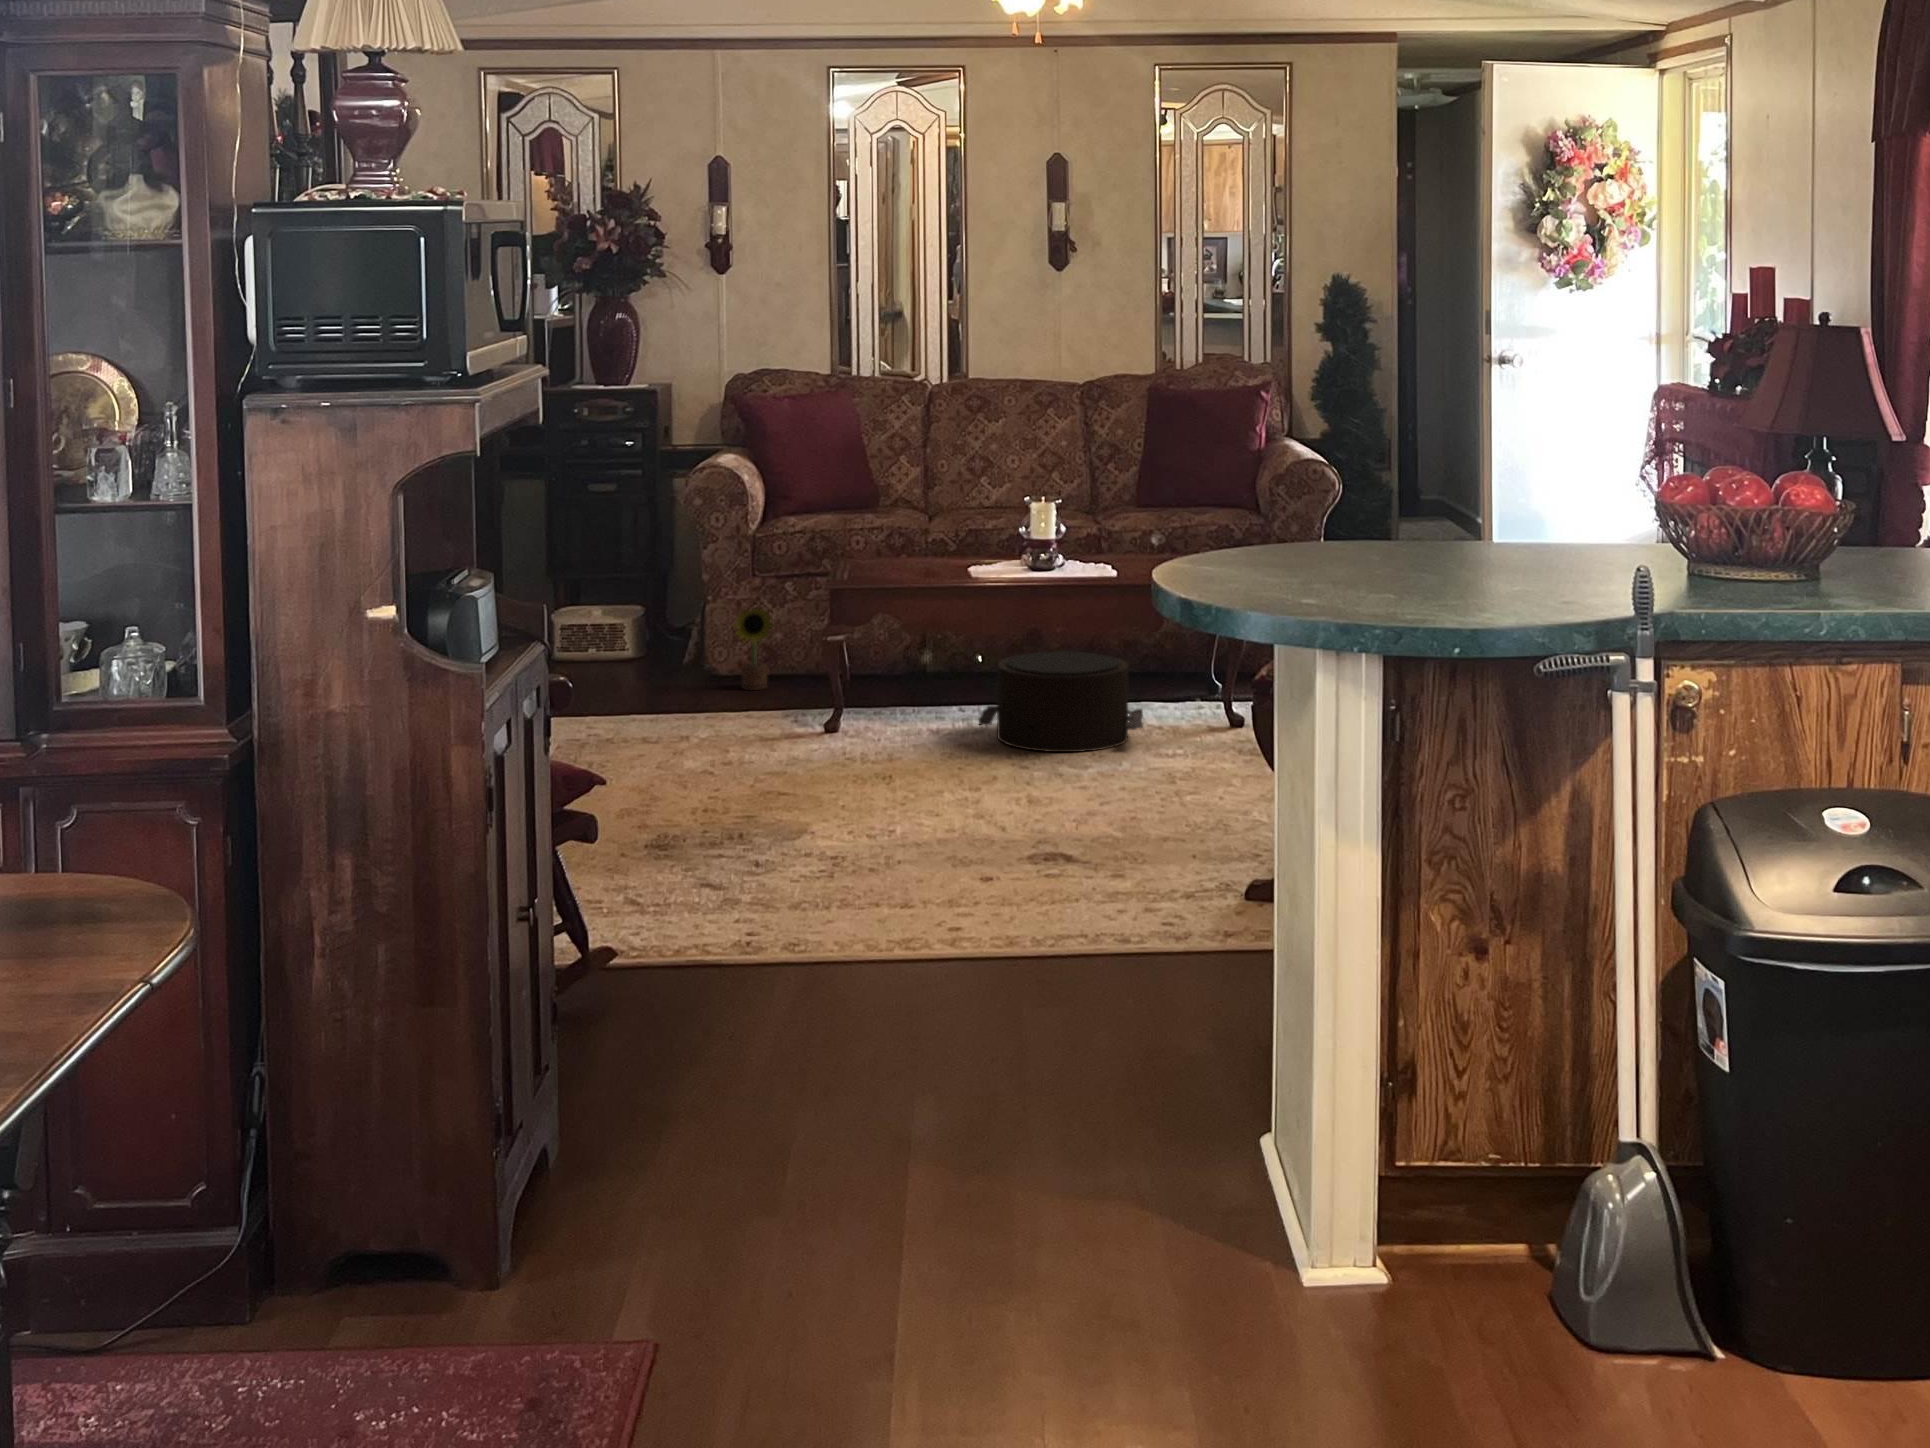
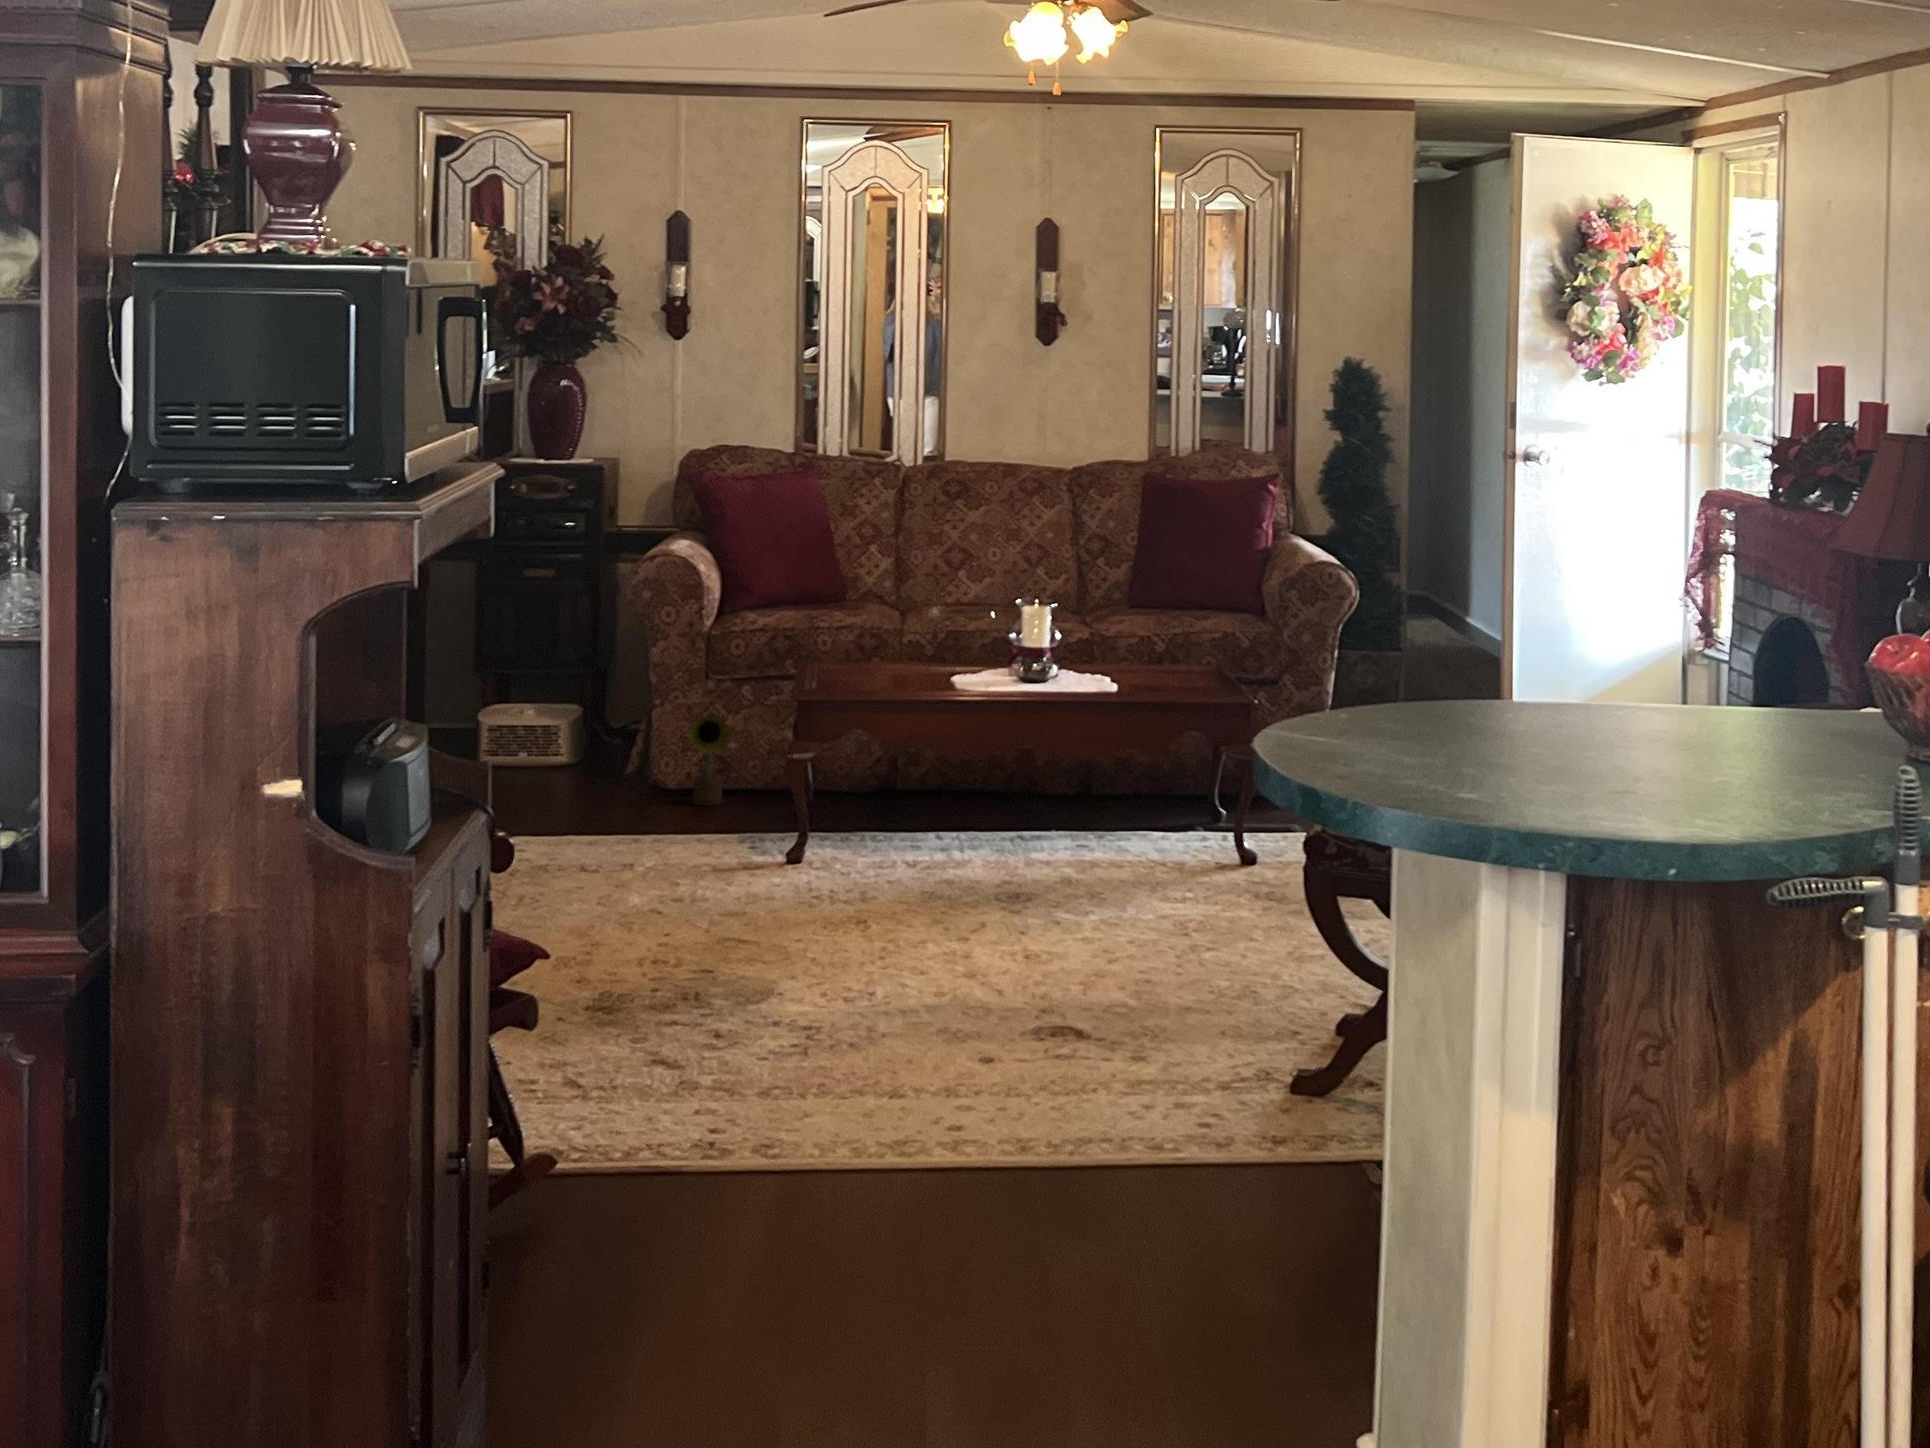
pouf: present [979,651,1144,752] -> none [963,774,1150,891]

